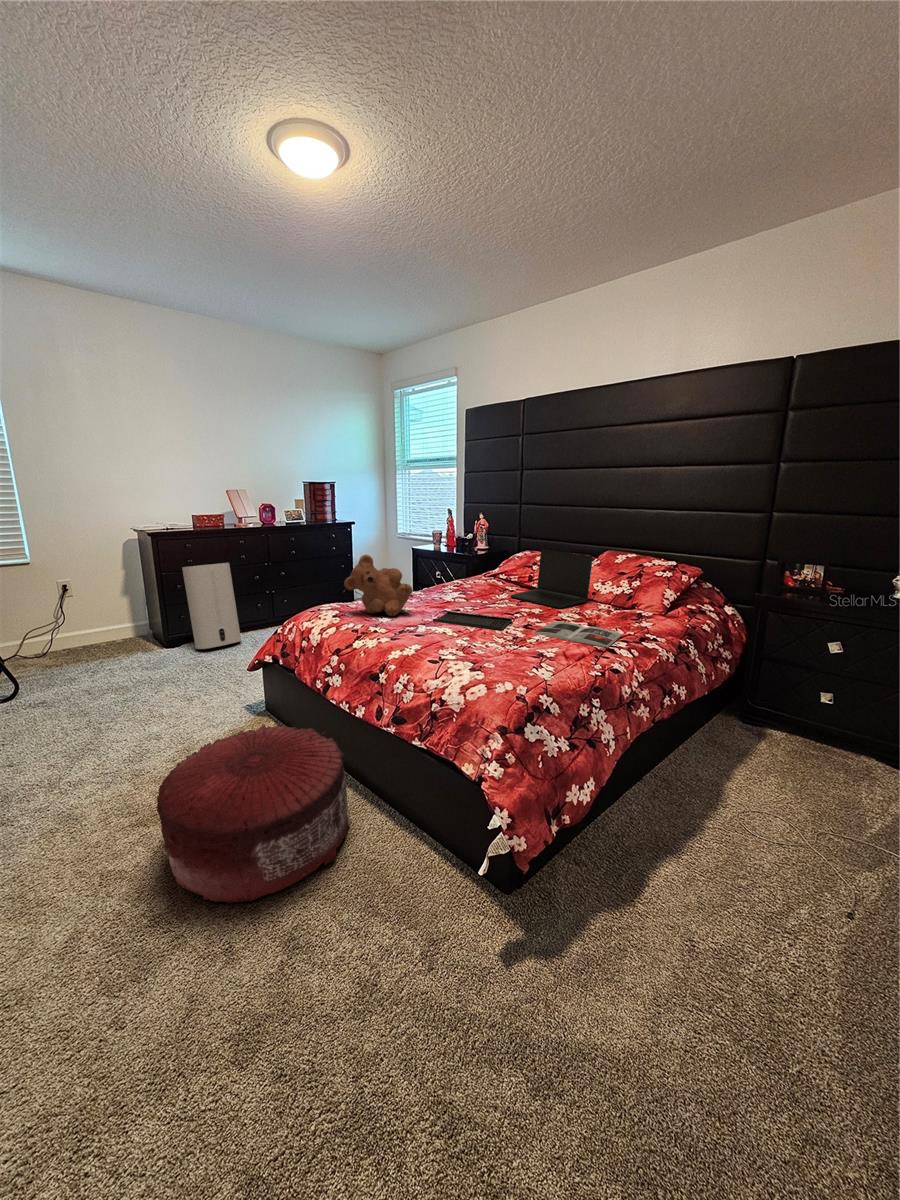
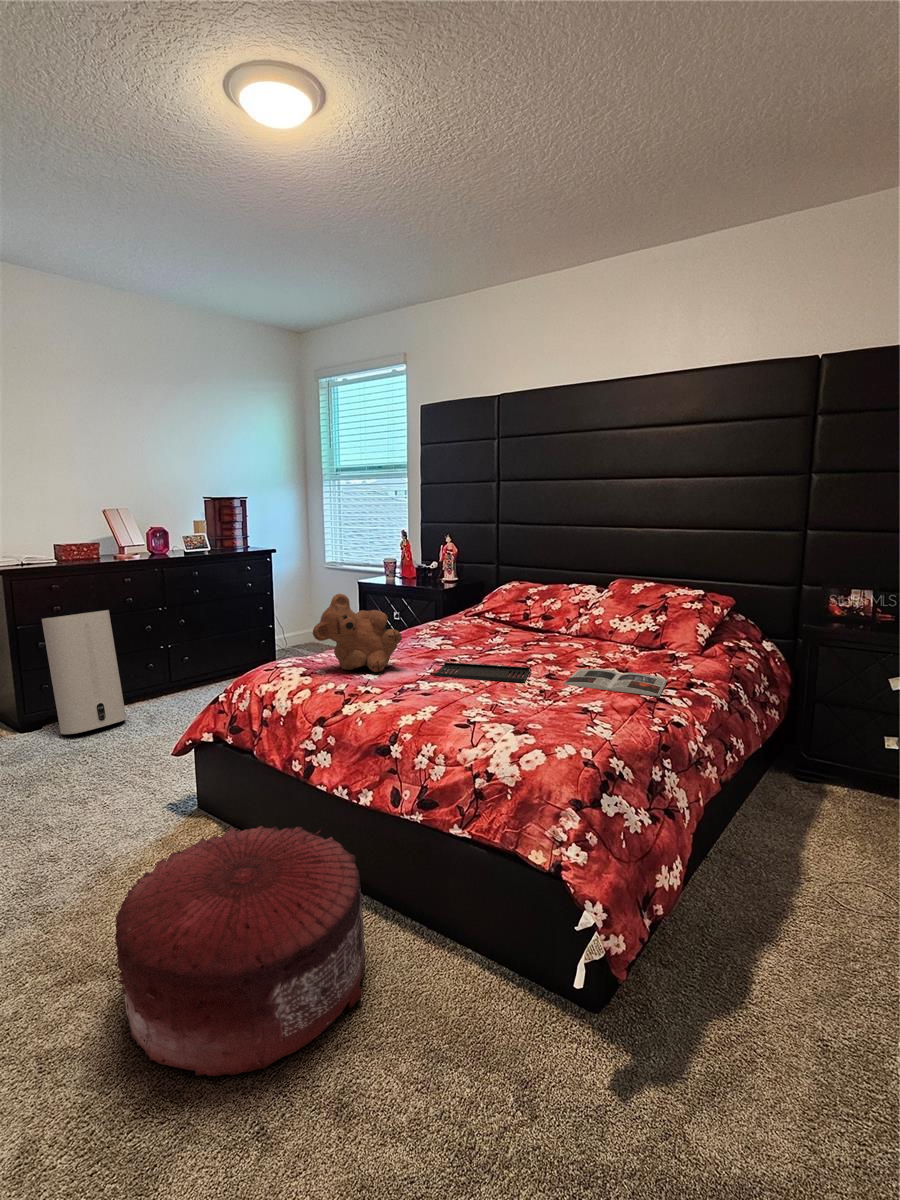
laptop: present [511,550,593,608] -> none [510,580,609,652]

